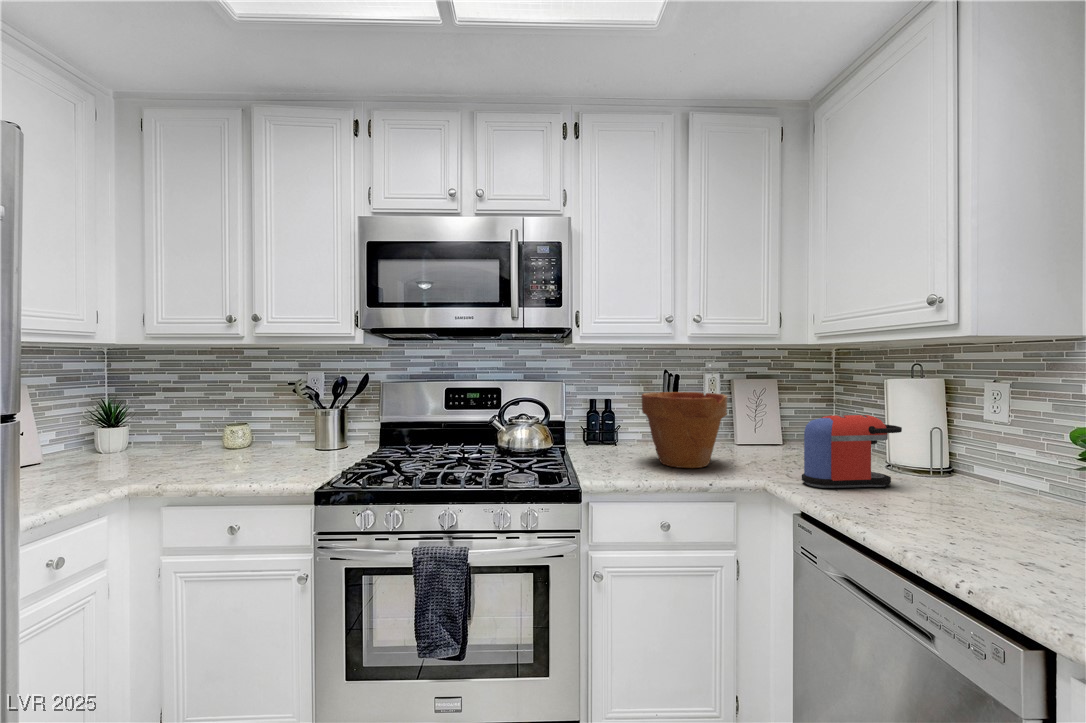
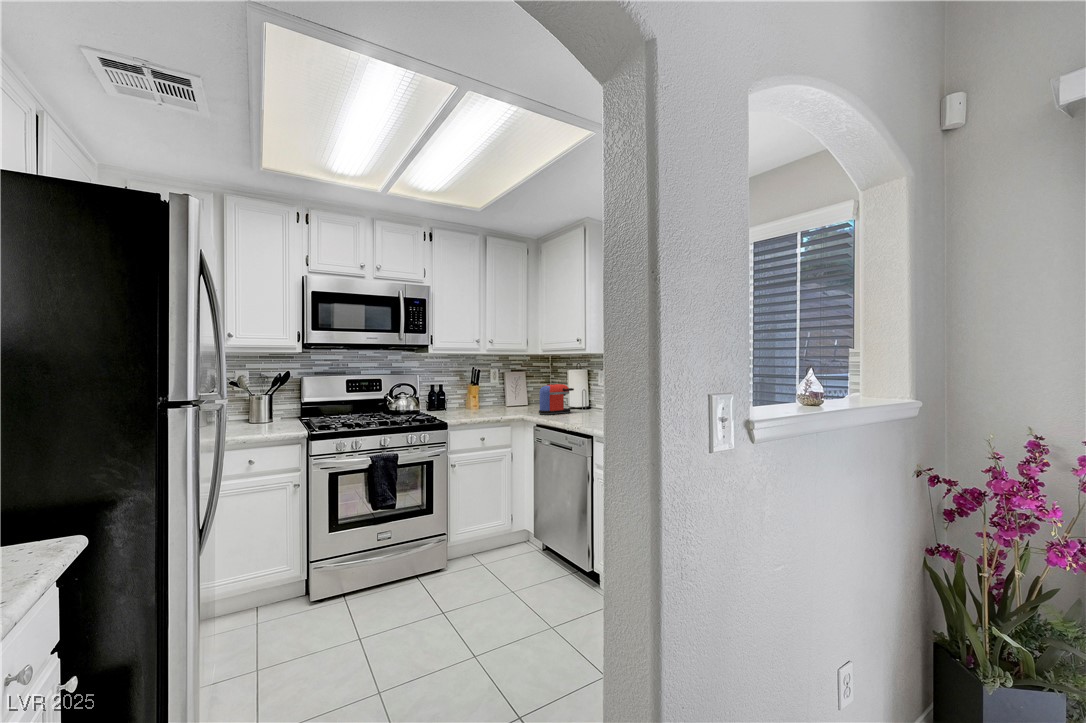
flower pot: present [641,392,727,468] -> none [466,378,507,414]

